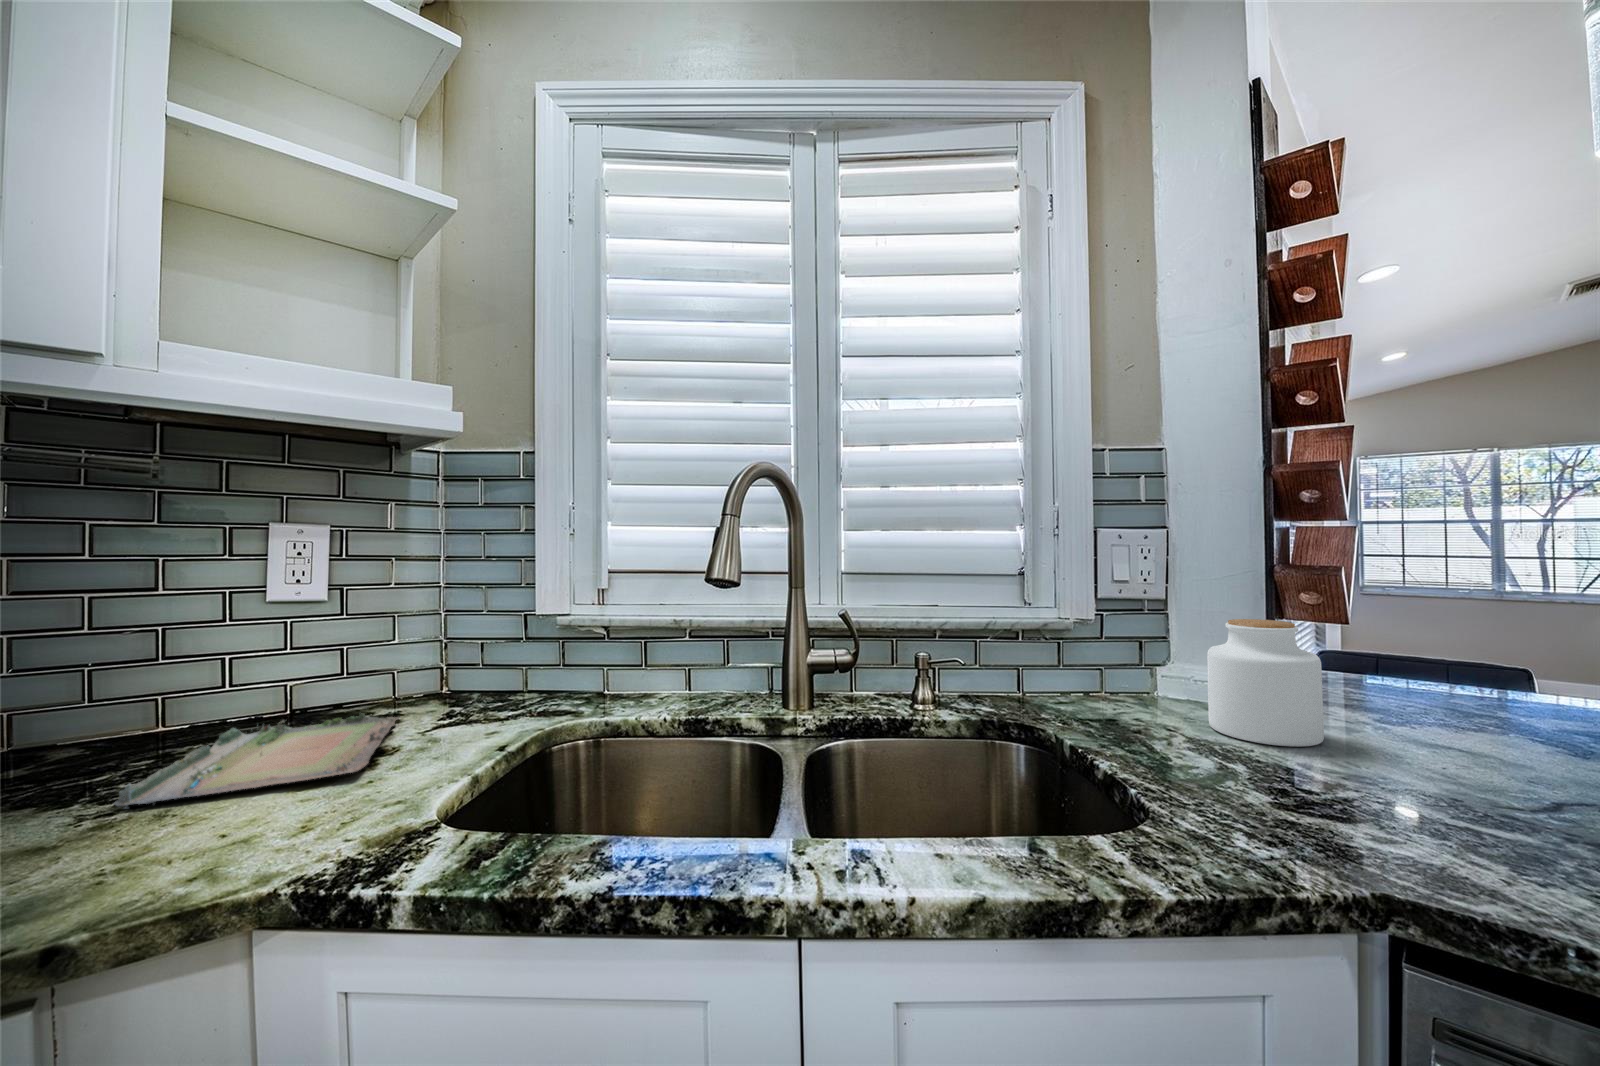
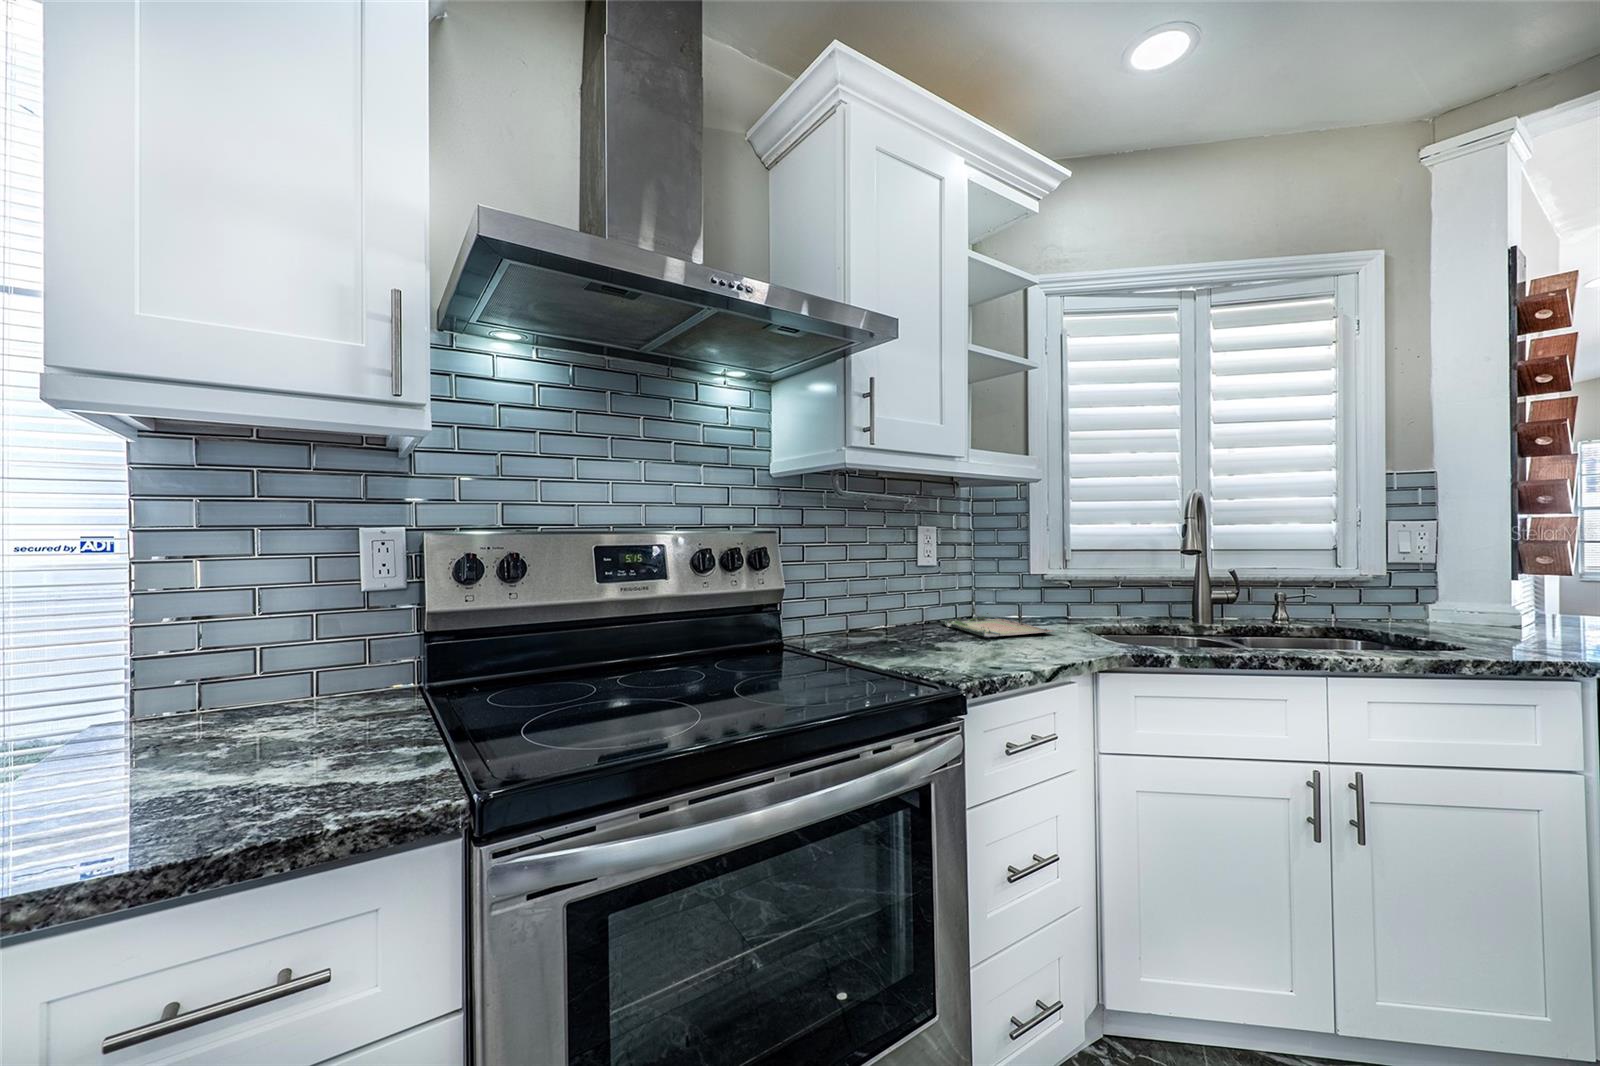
jar: present [1207,619,1324,746] -> none [1477,571,1557,636]

